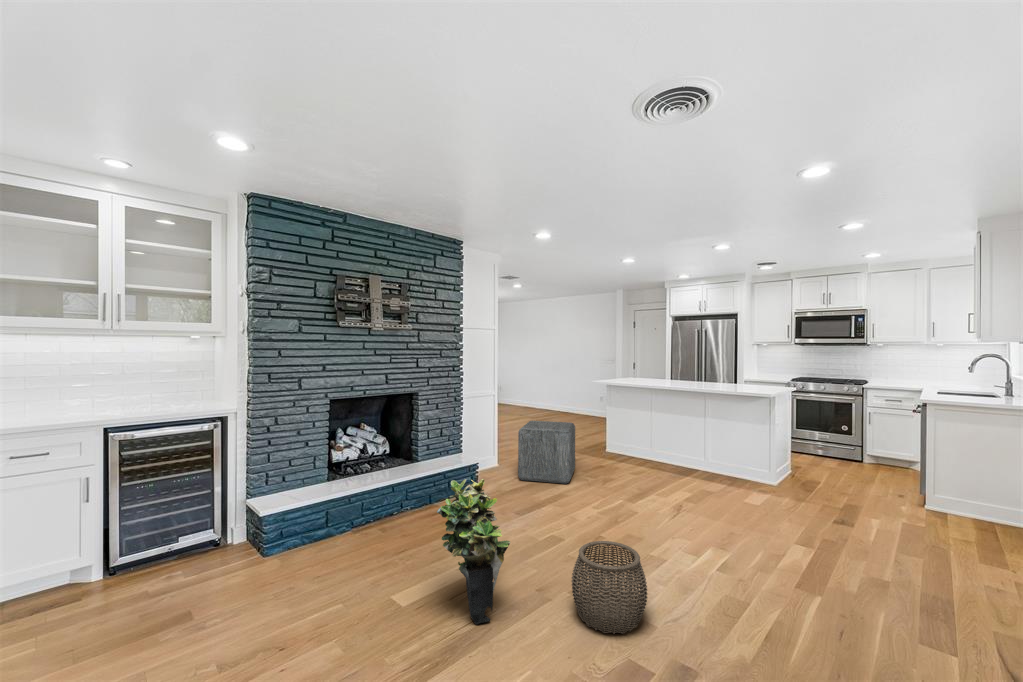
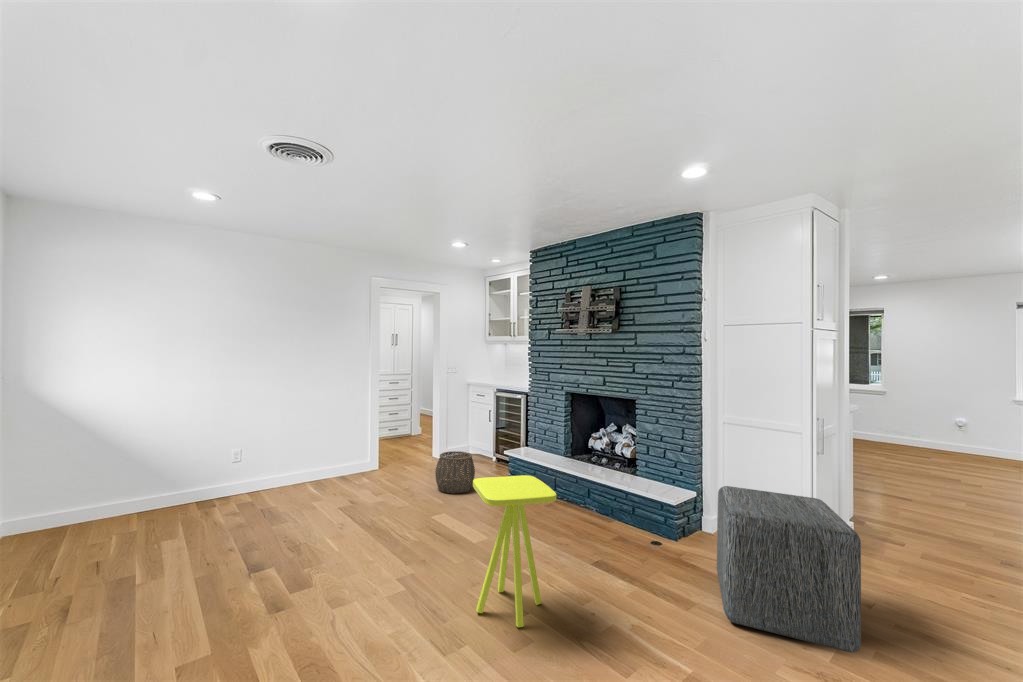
side table: none [567,444,630,537] -> present [473,475,557,627]
potted plant: present [437,479,510,624] -> none [369,436,425,526]
woven basket: present [571,541,648,634] -> present [435,451,475,494]

